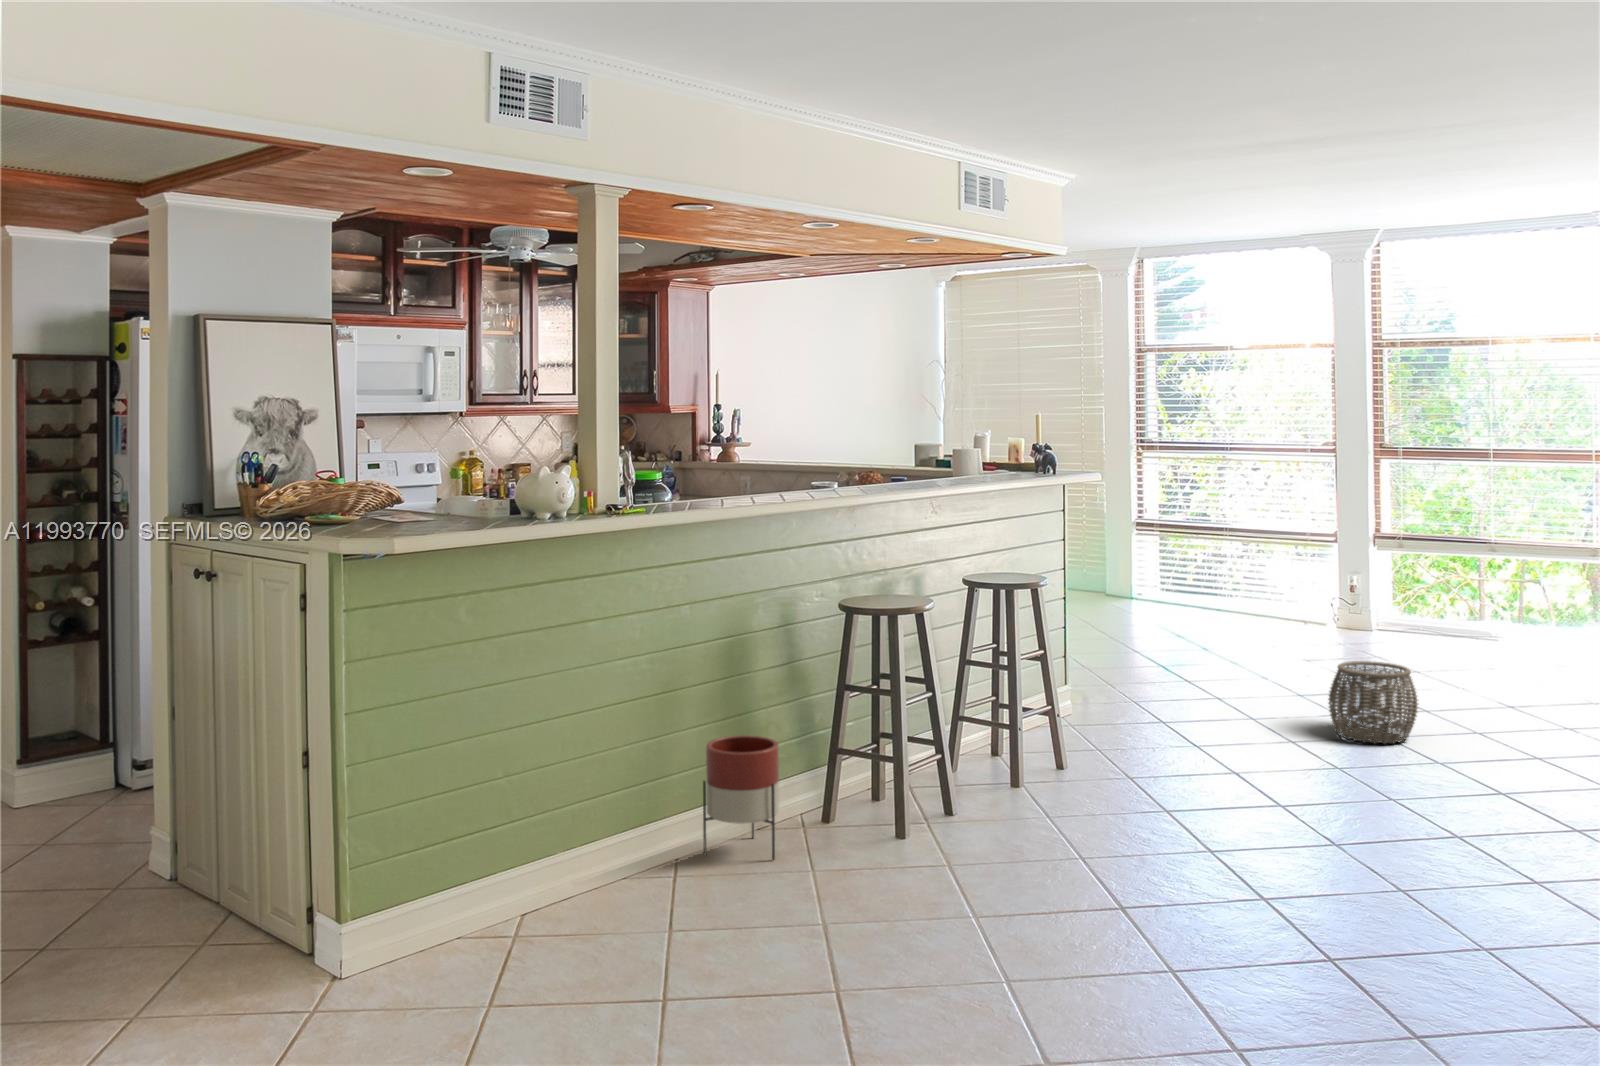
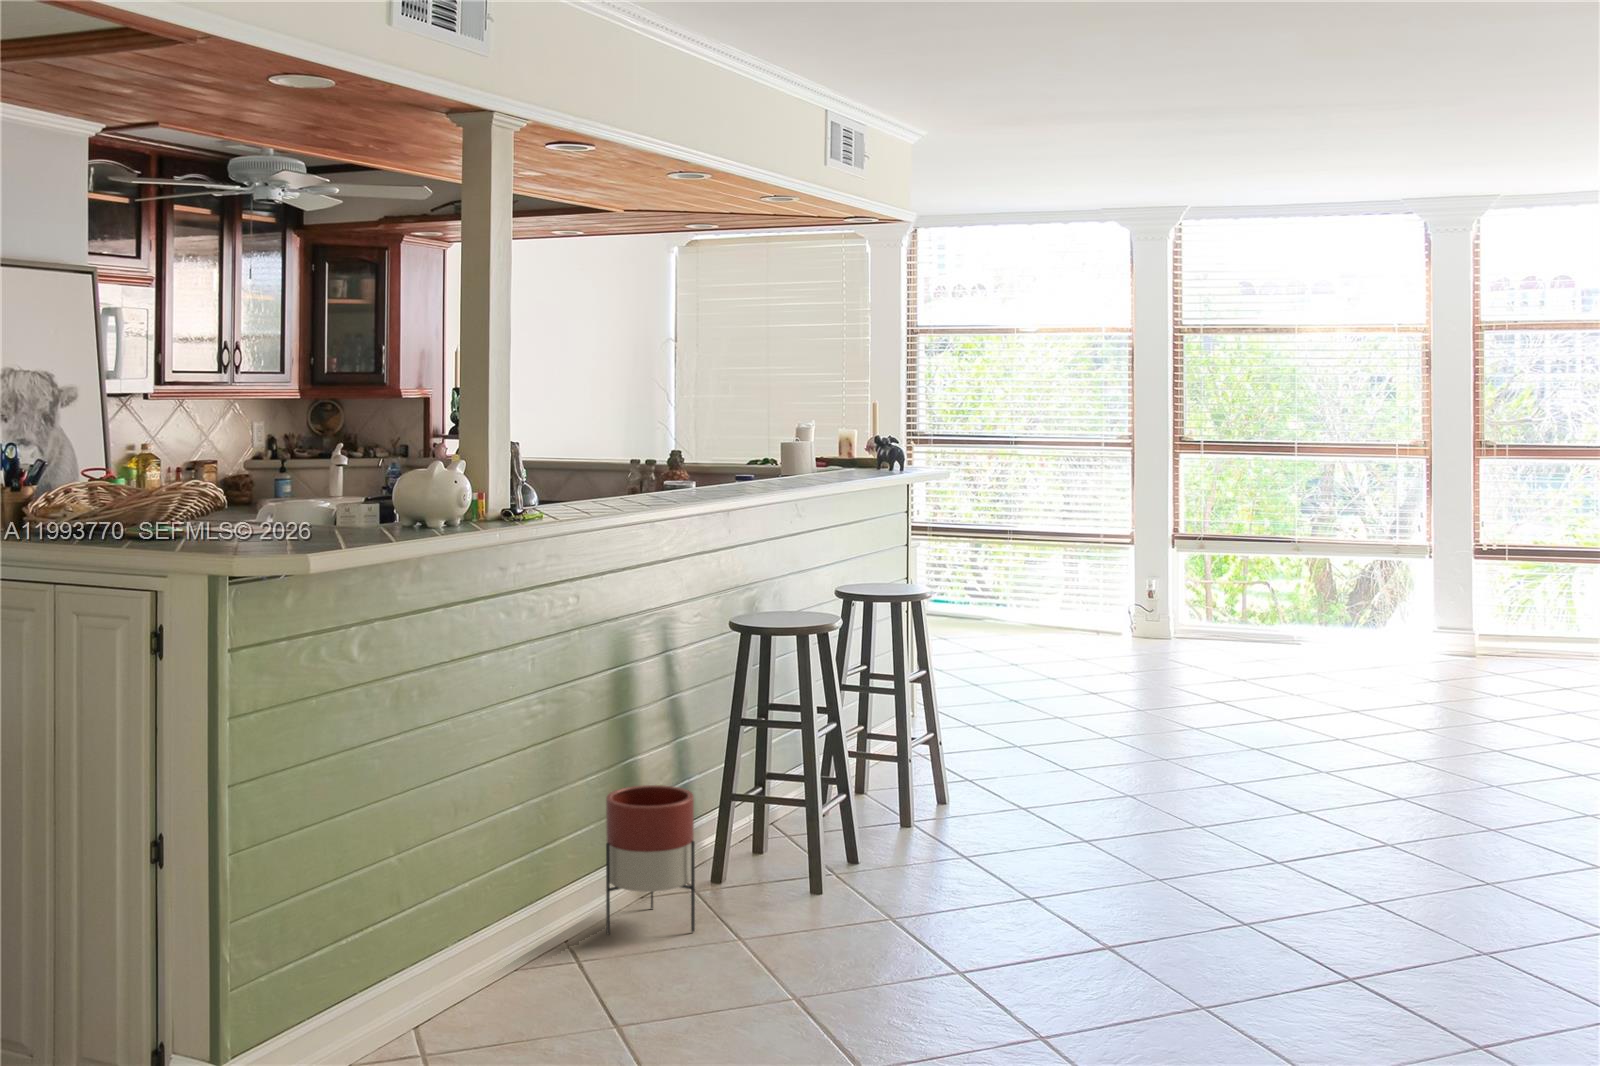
woven basket: present [1328,661,1418,744] -> none [1197,670,1291,758]

